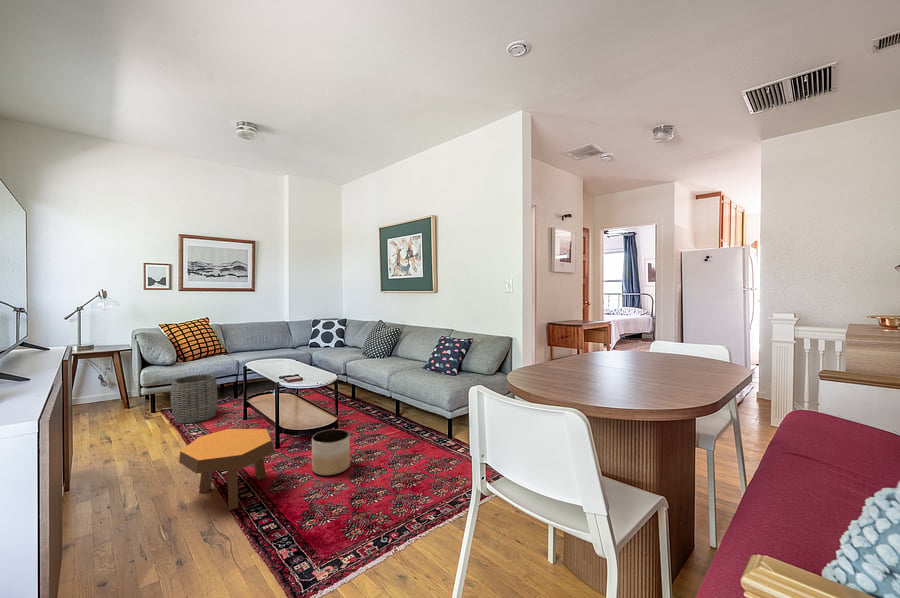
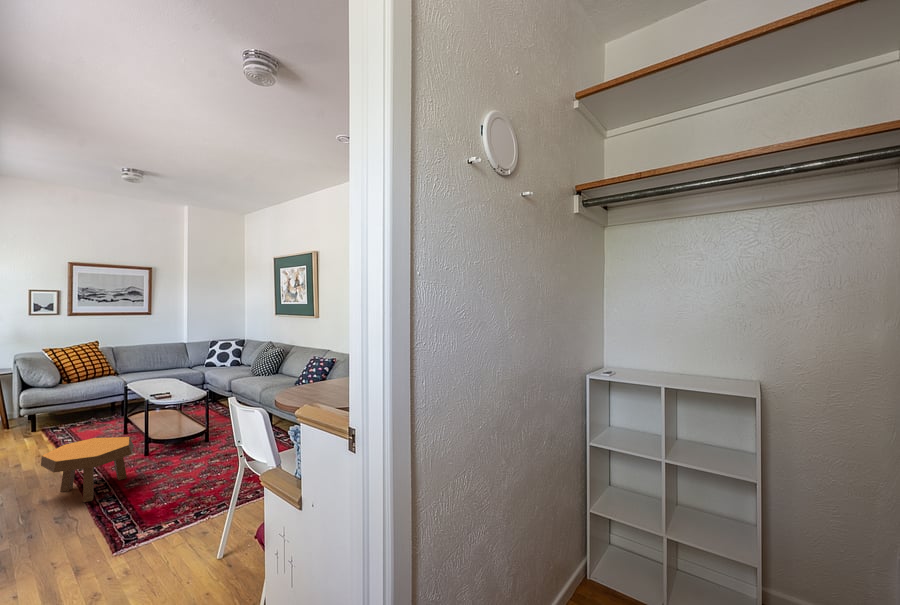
woven basket: present [171,375,218,423] -> none [50,394,99,439]
planter: present [312,429,350,476] -> none [171,436,207,474]

